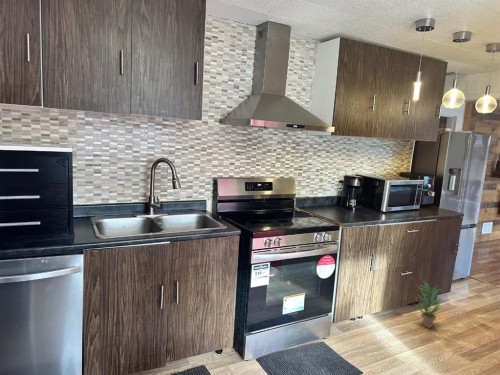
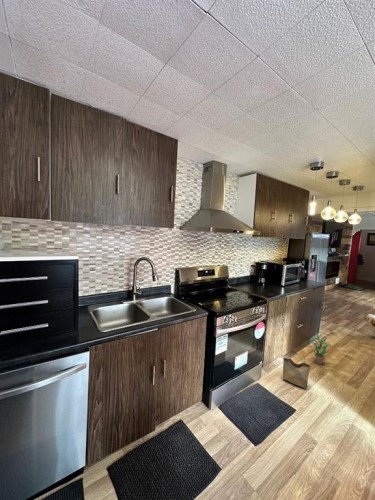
woven basket: none [360,297,398,350] -> present [283,348,310,388]

